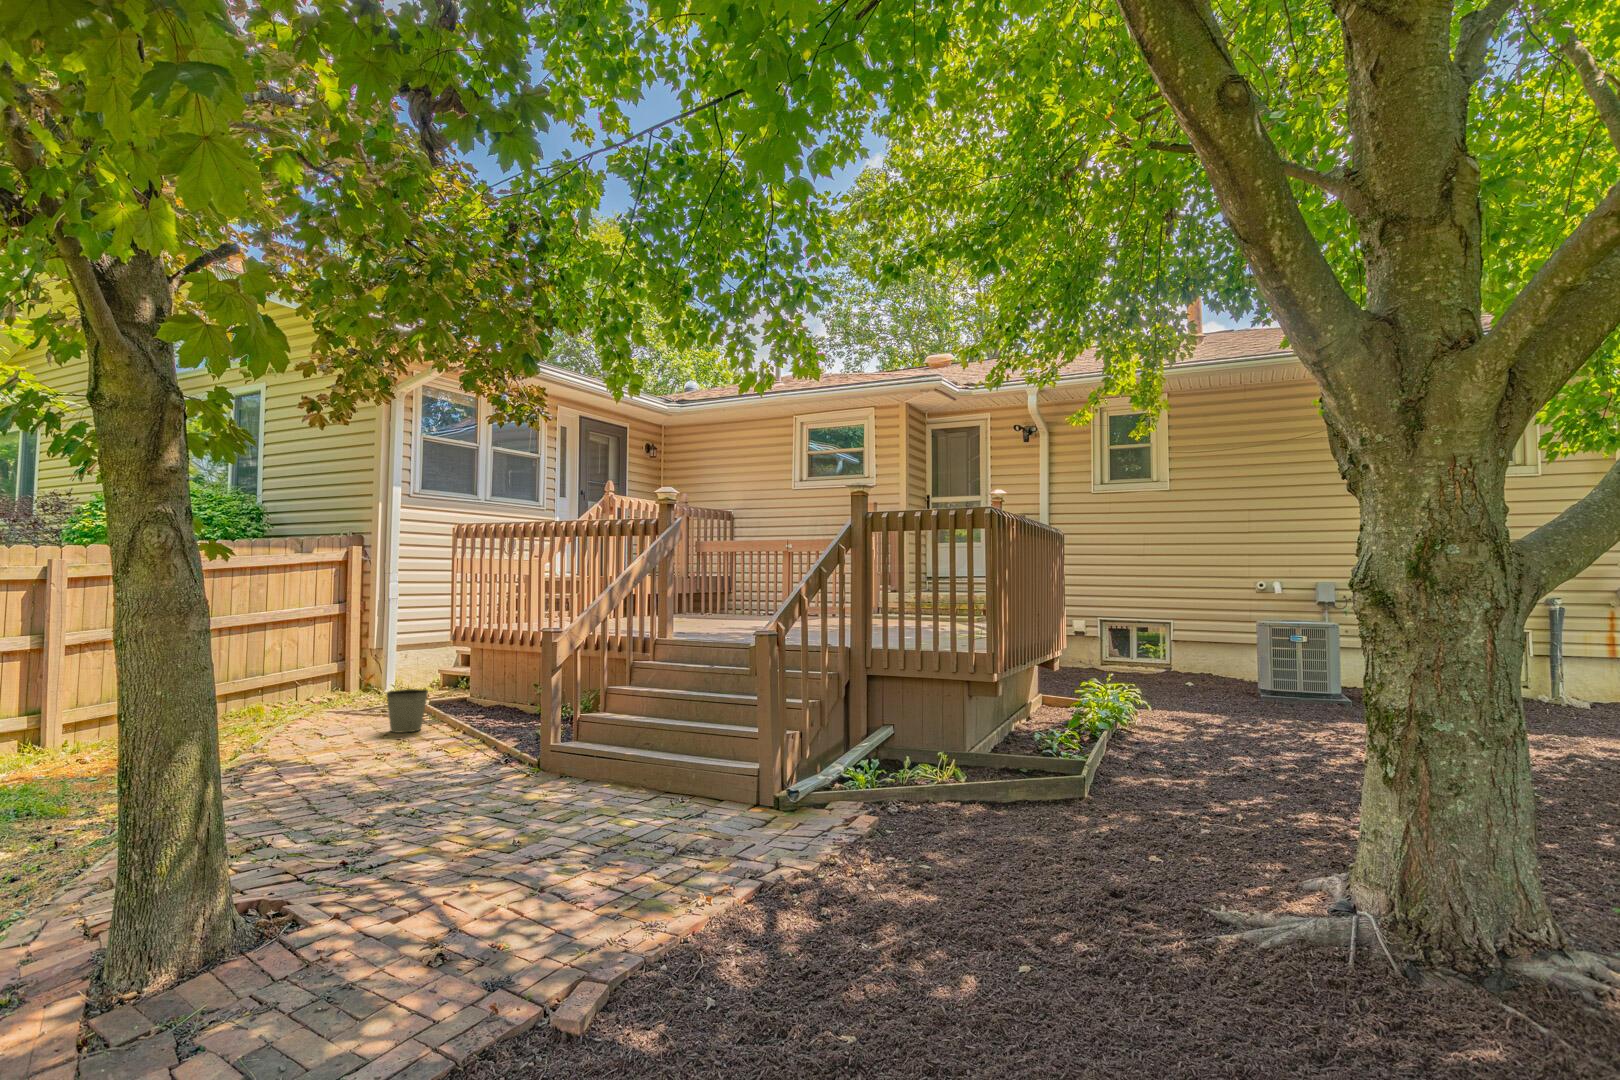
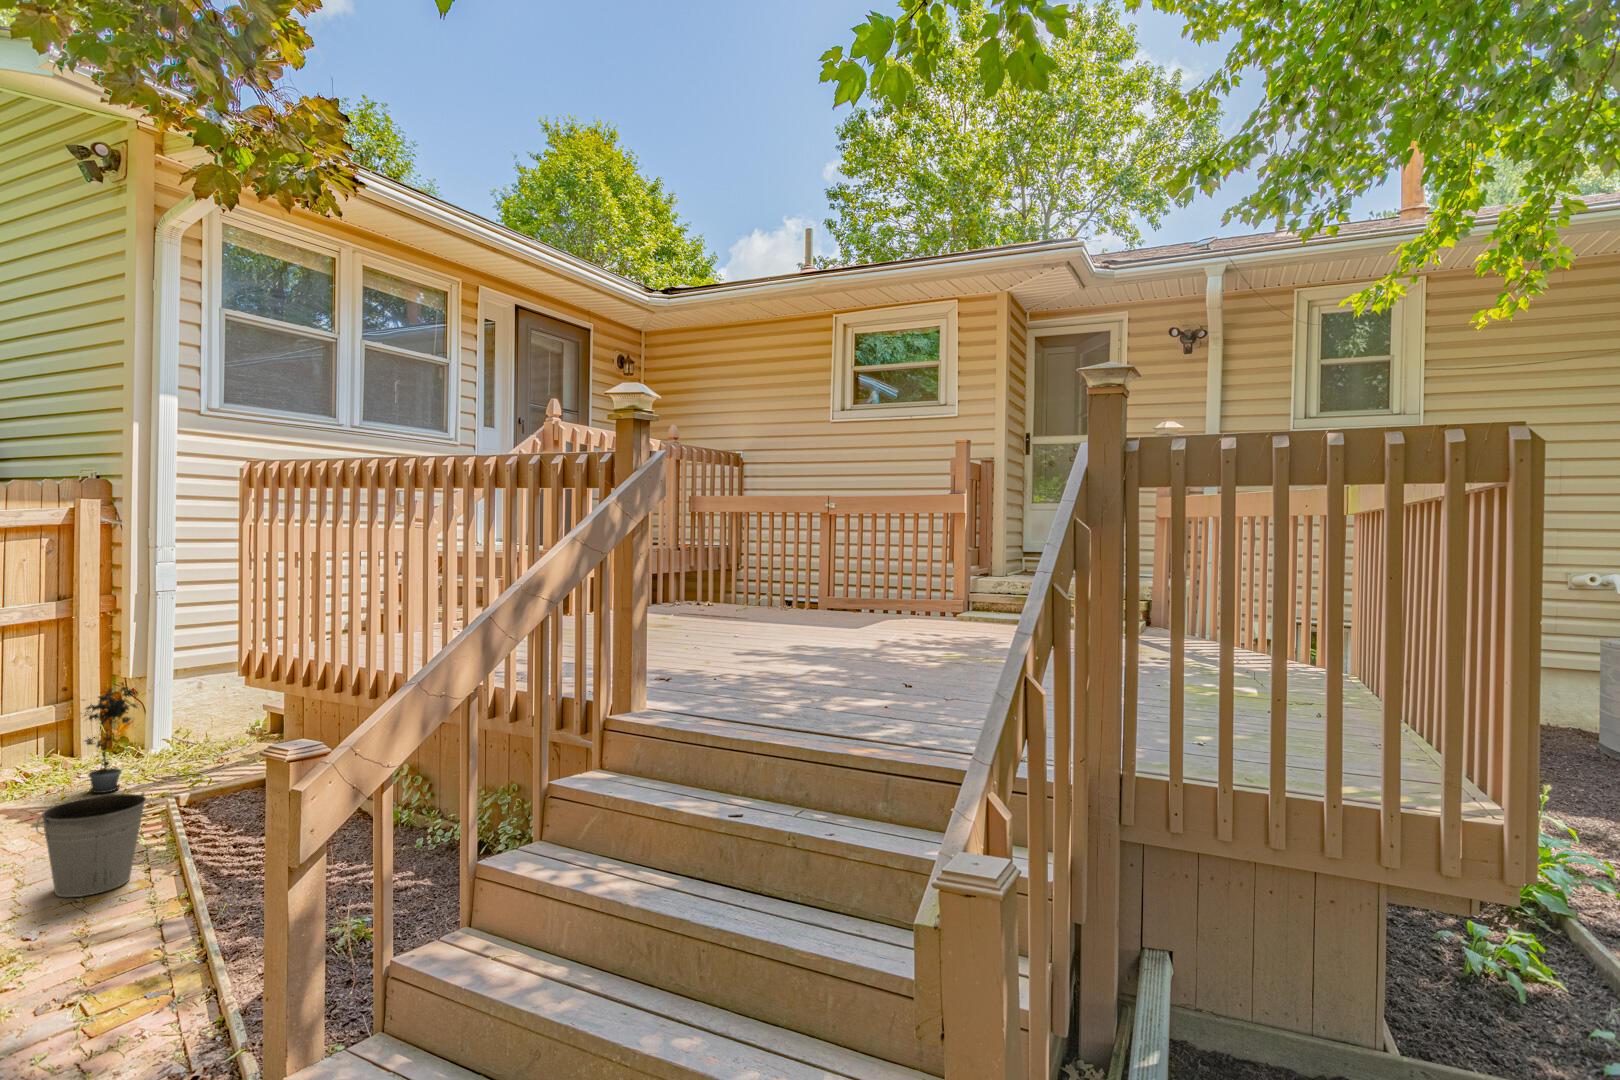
potted plant: none [362,647,392,707] -> present [84,683,137,793]

